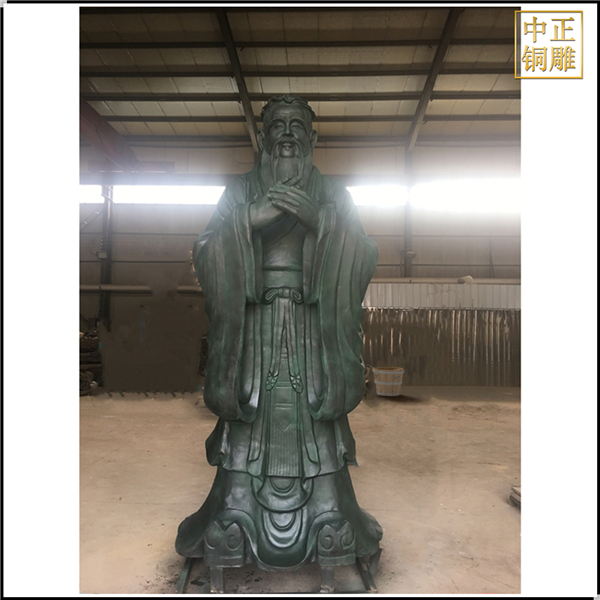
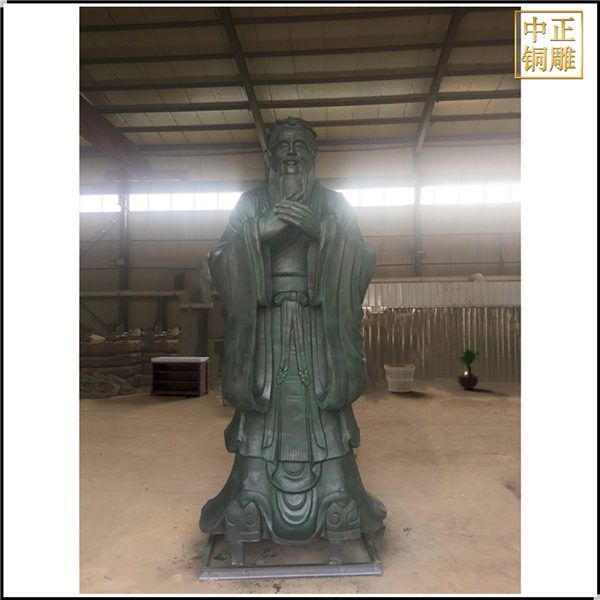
potted tree: none [445,348,472,394] -> present [458,348,480,389]
bench: none [129,355,194,398] -> present [149,357,211,397]

